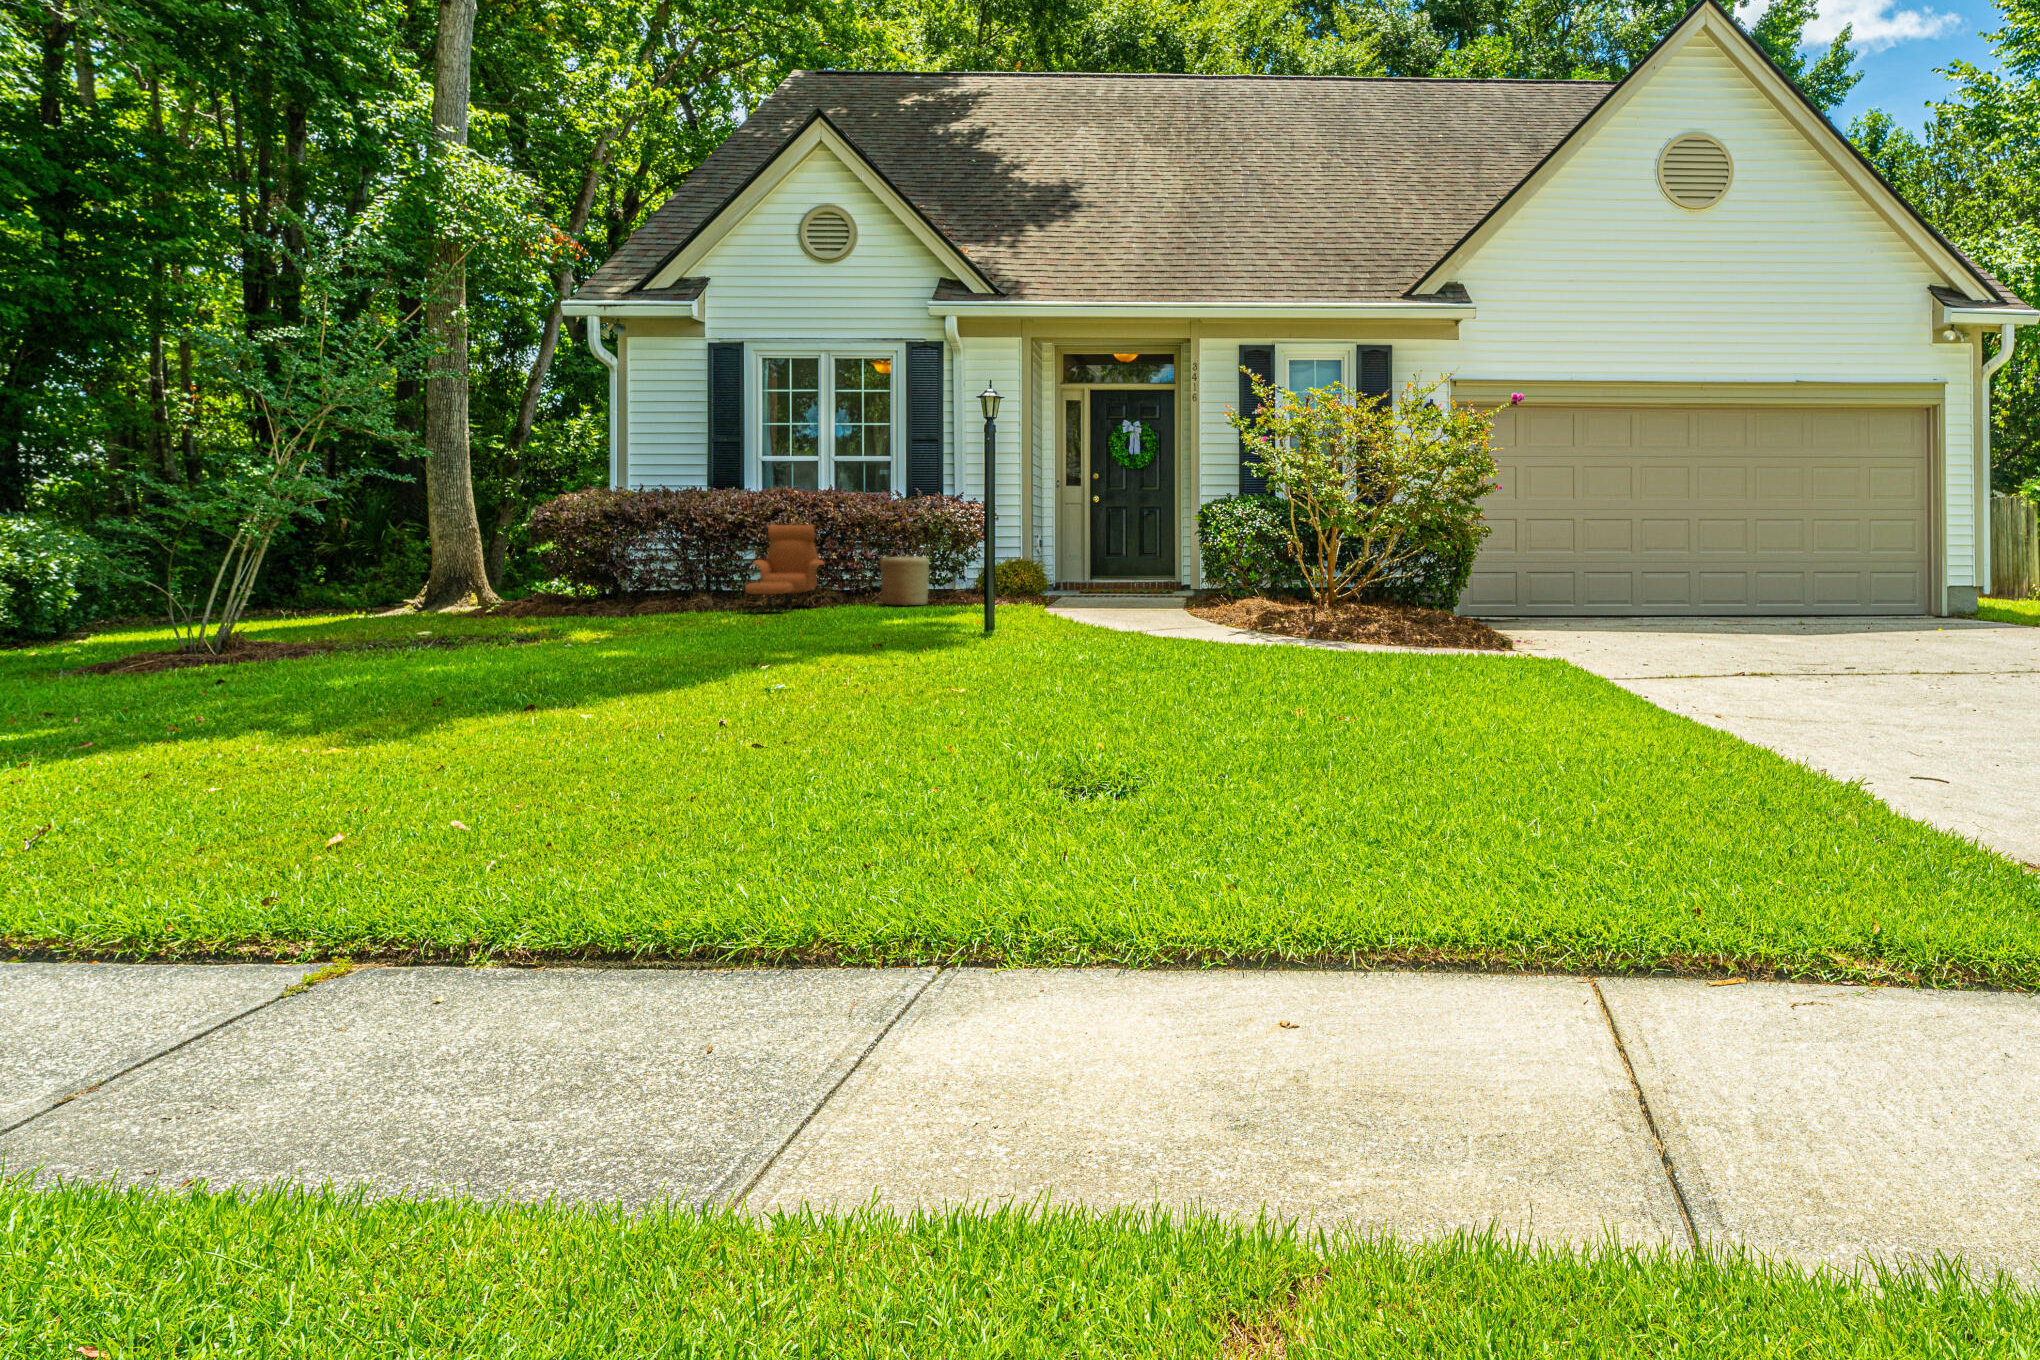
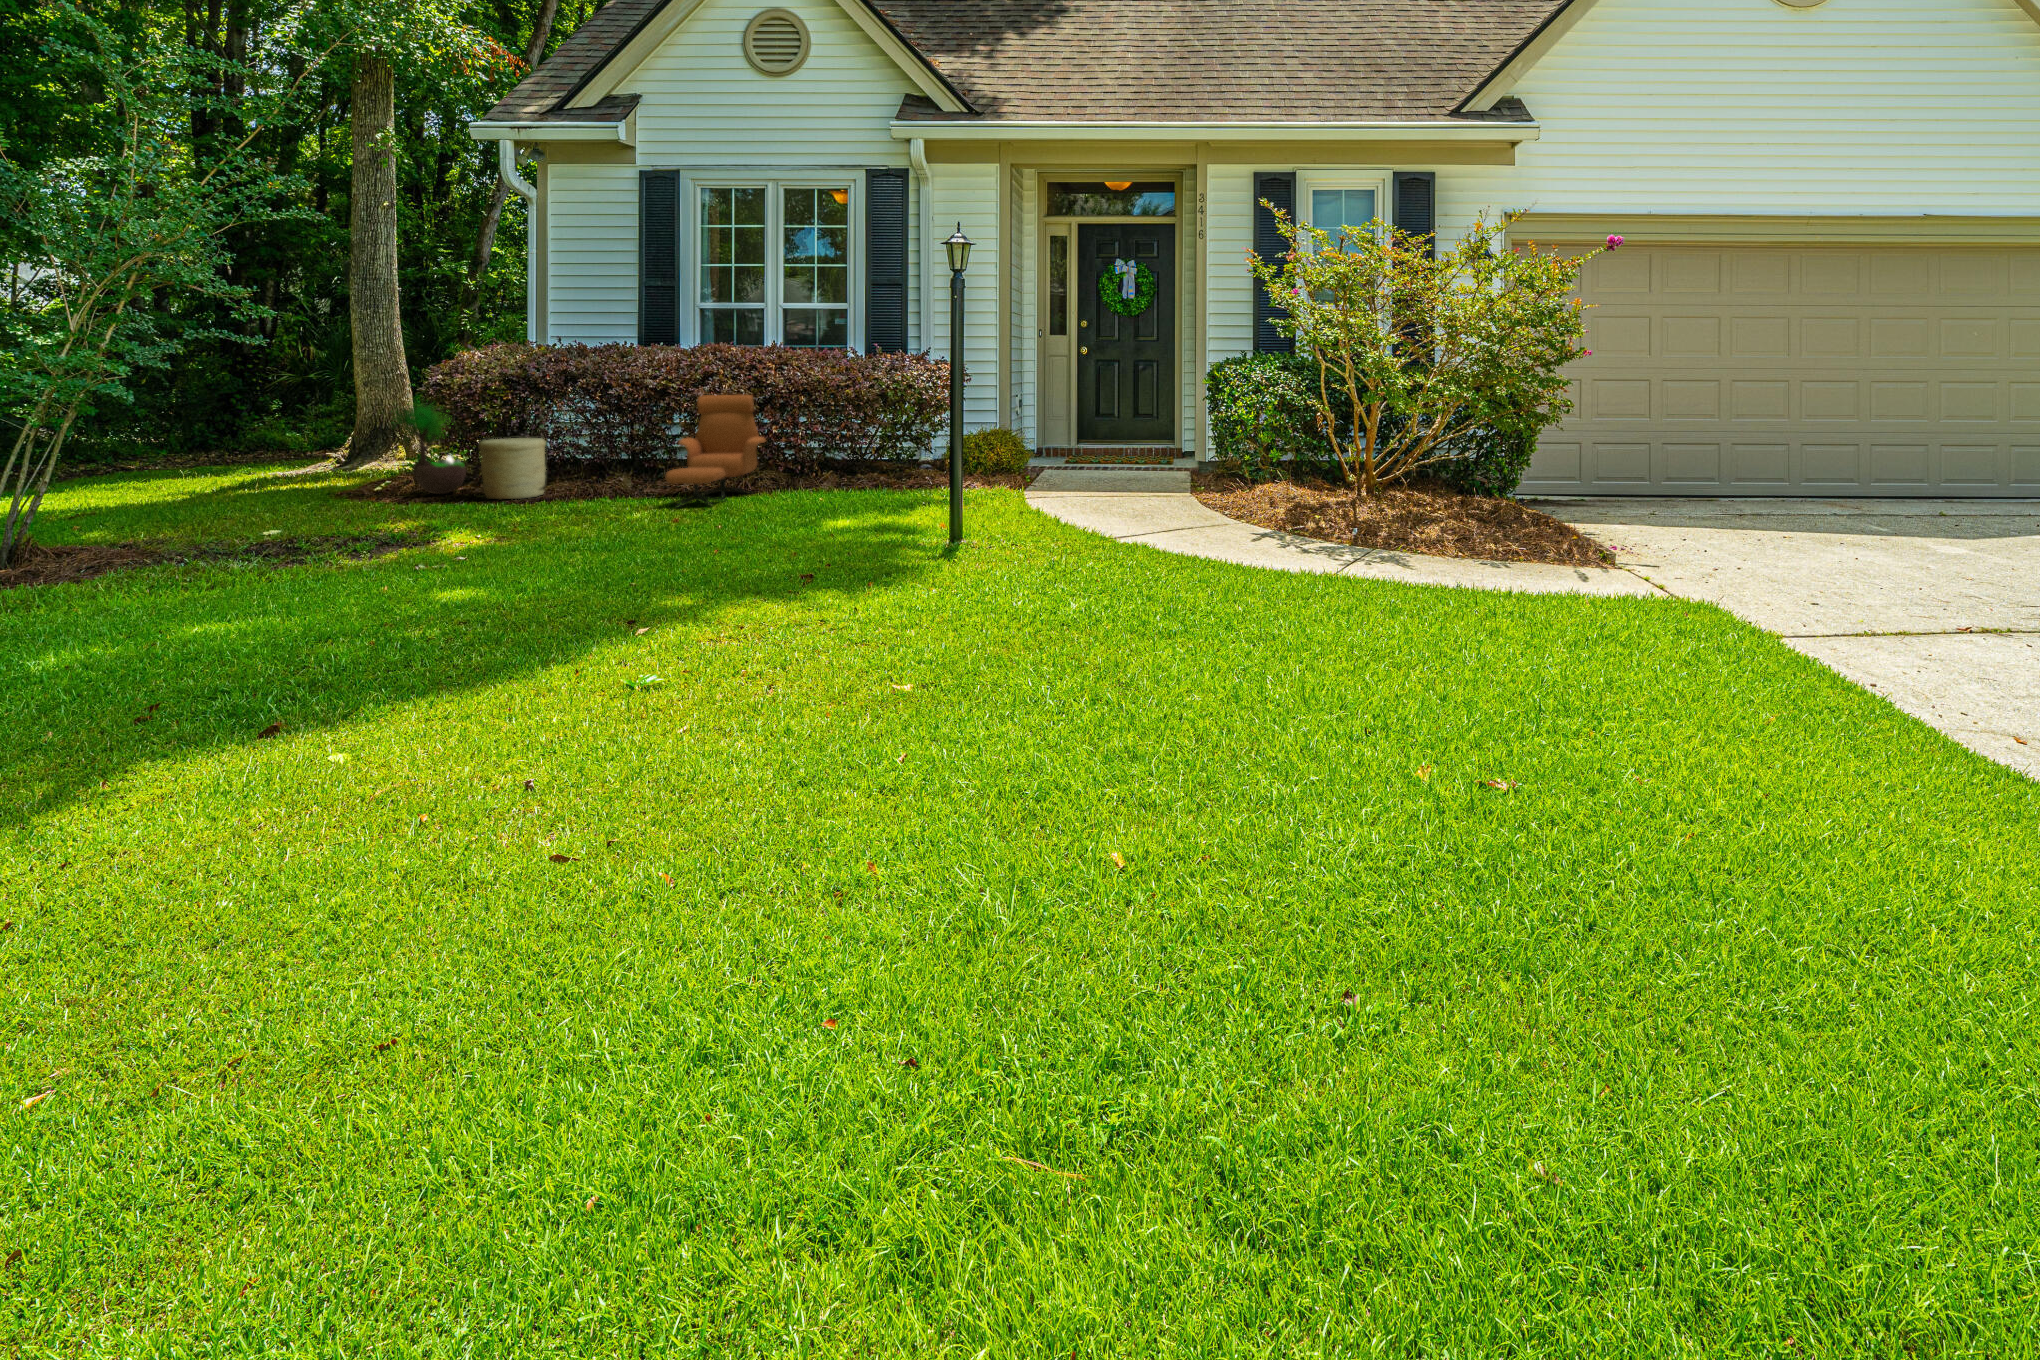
potted tree: none [511,520,574,605] -> present [391,399,466,494]
woven basket: present [880,557,929,606] -> present [479,438,546,500]

